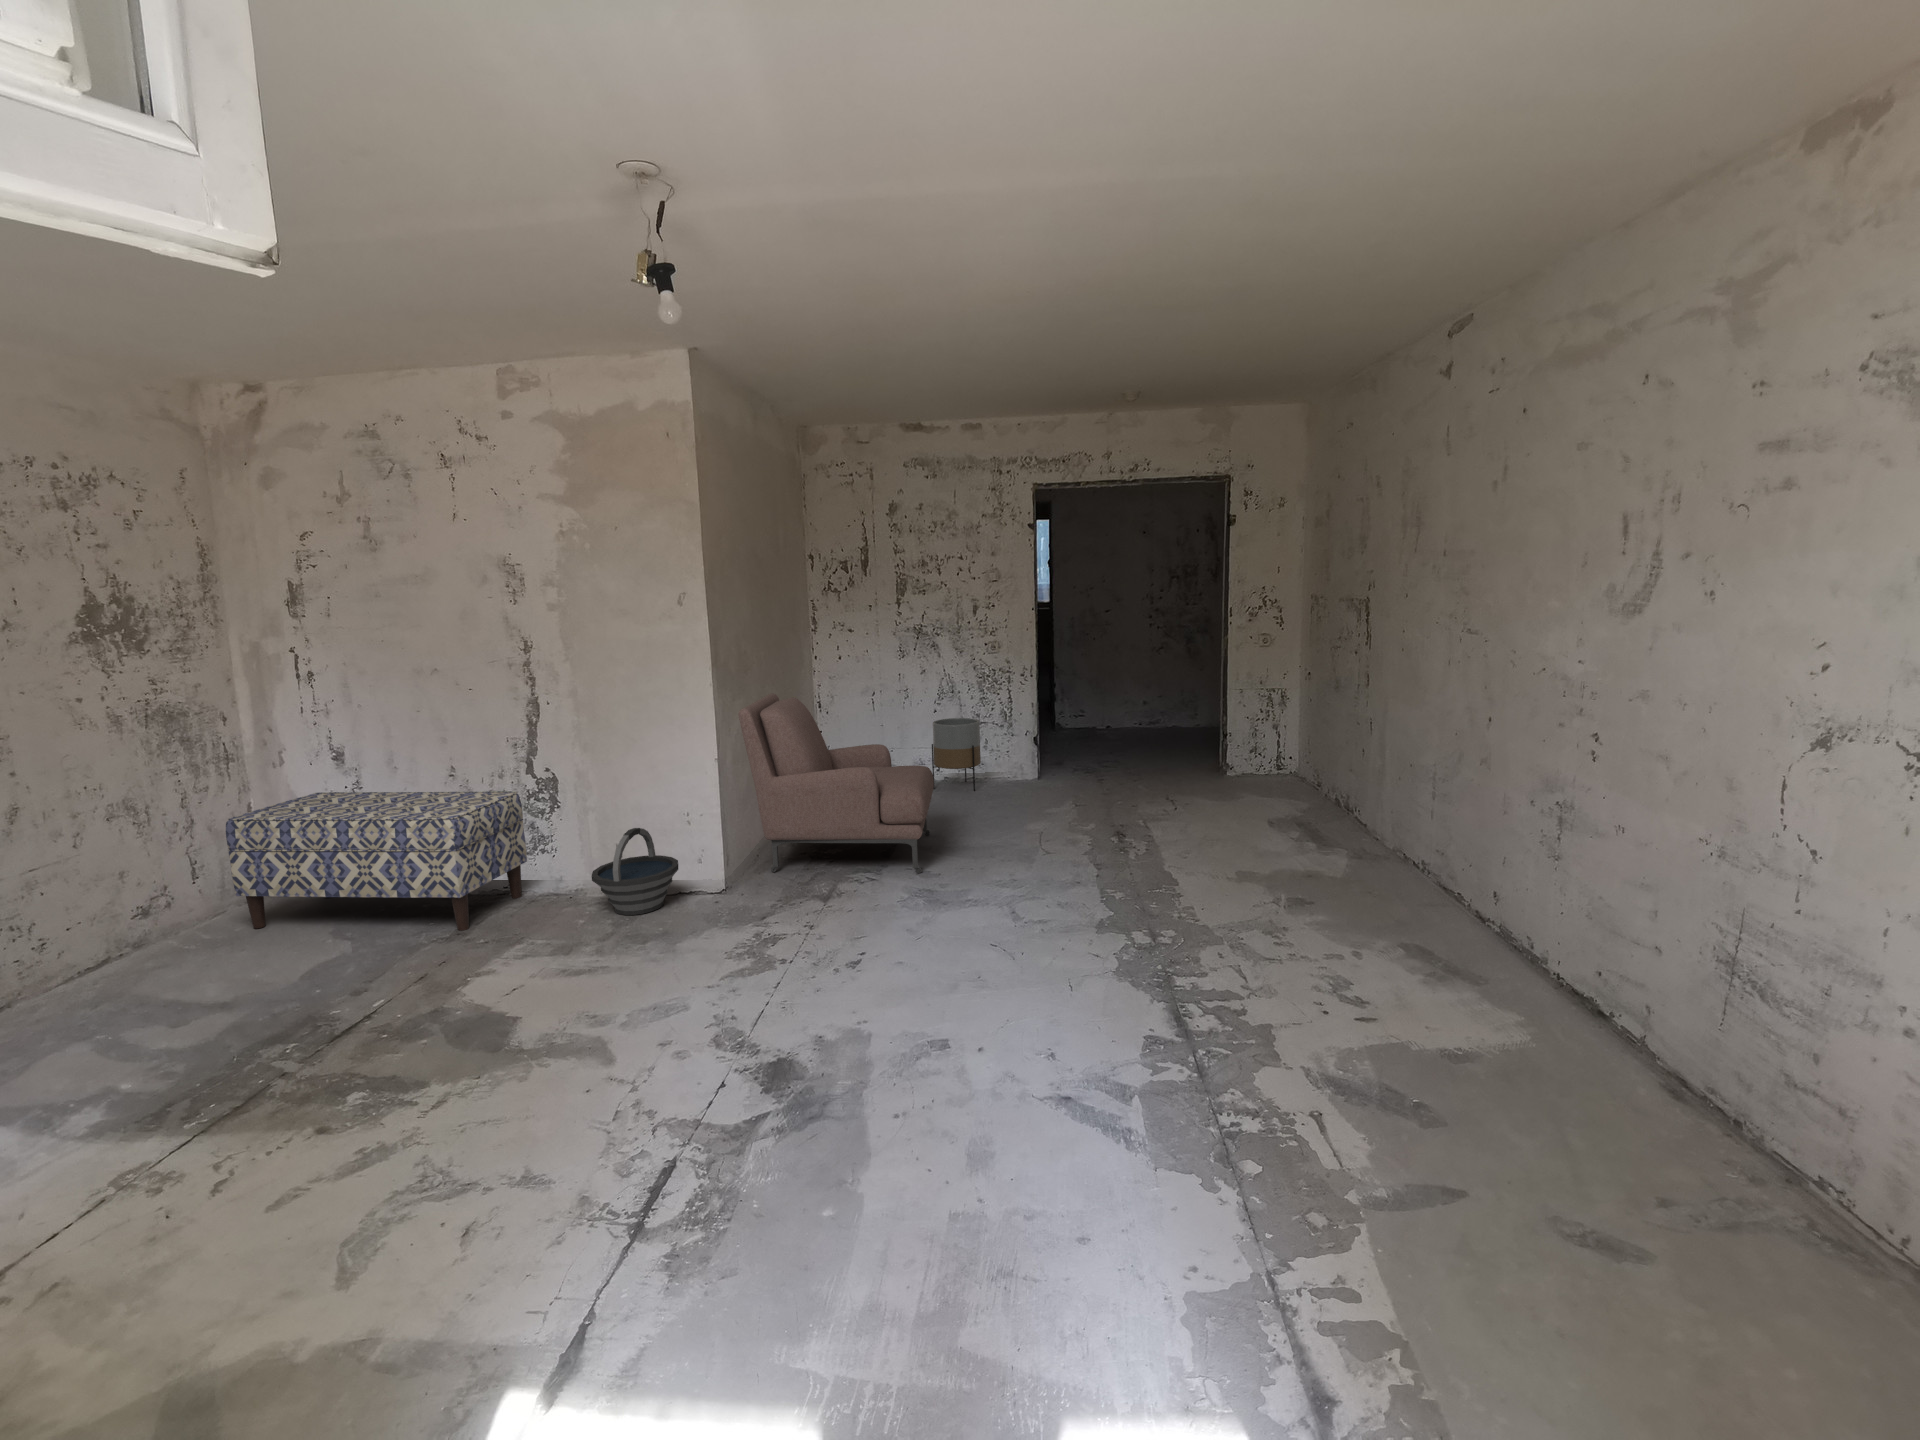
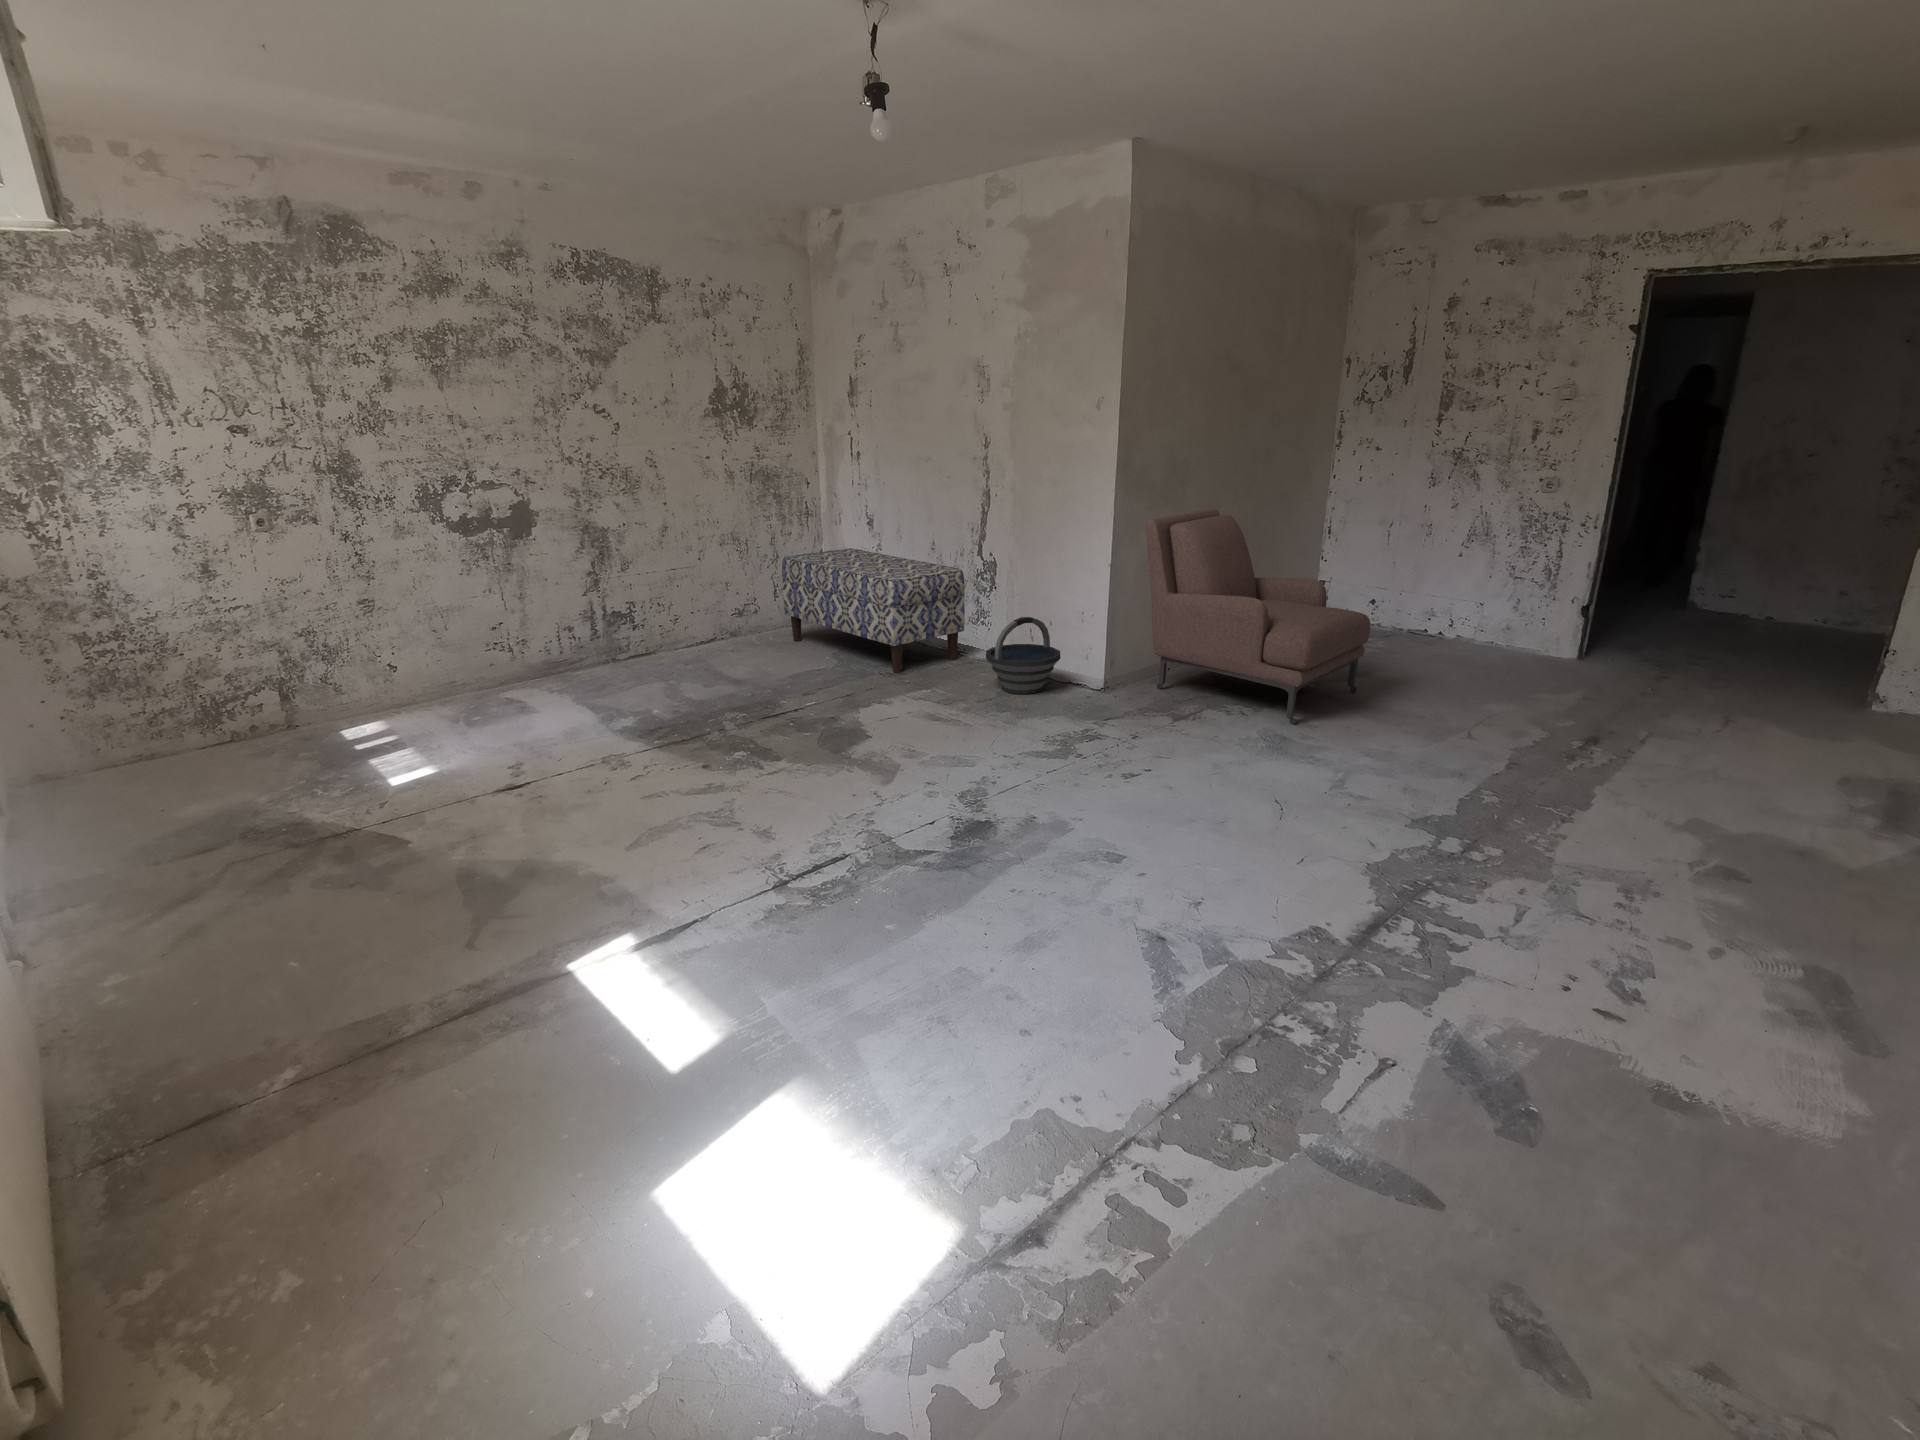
planter: present [932,718,981,791] -> none [1427,568,1506,660]

